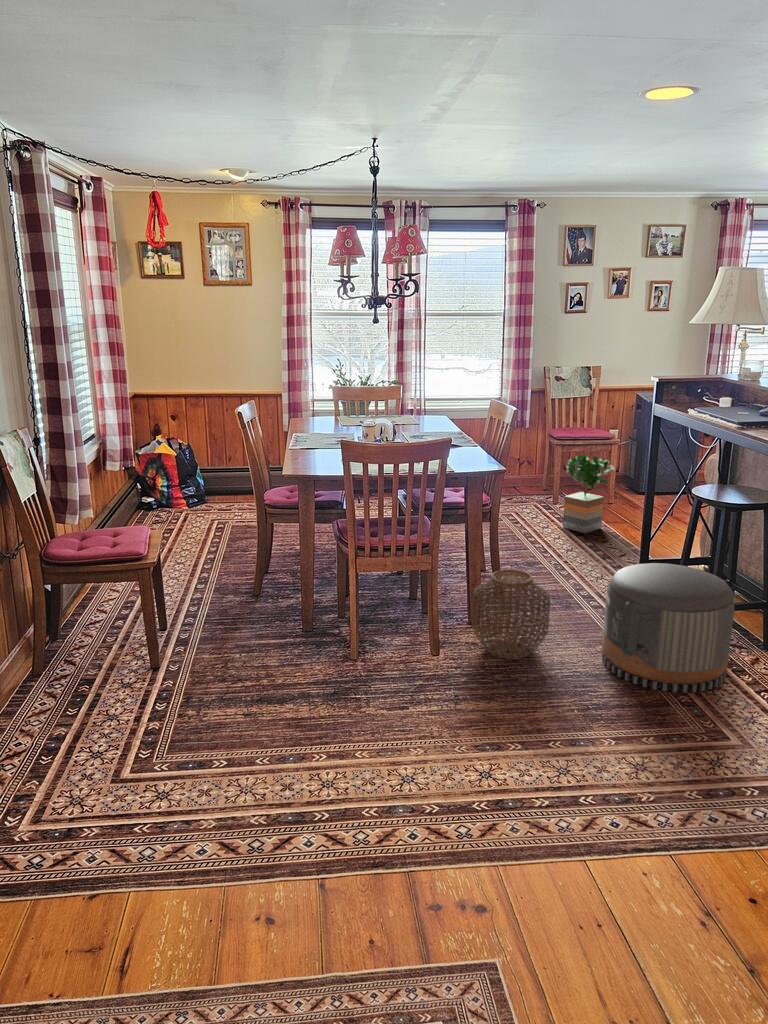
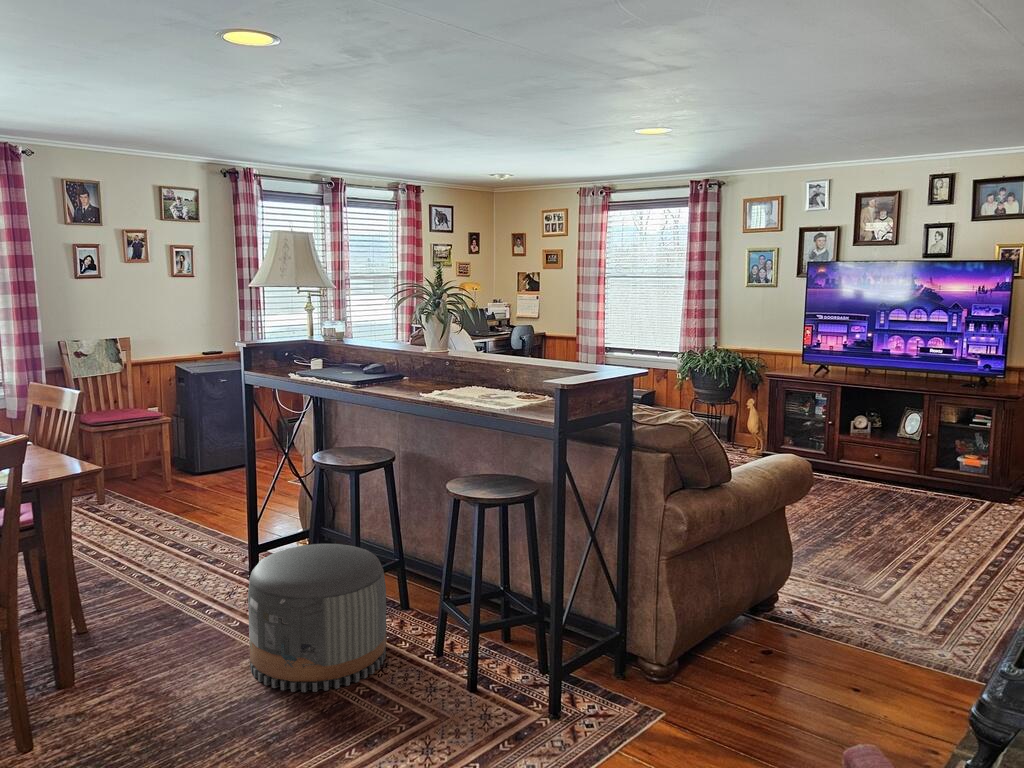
potted tree: present [563,455,615,533] -> none [119,440,182,533]
woven basket: present [471,570,550,659] -> none [72,598,185,722]

